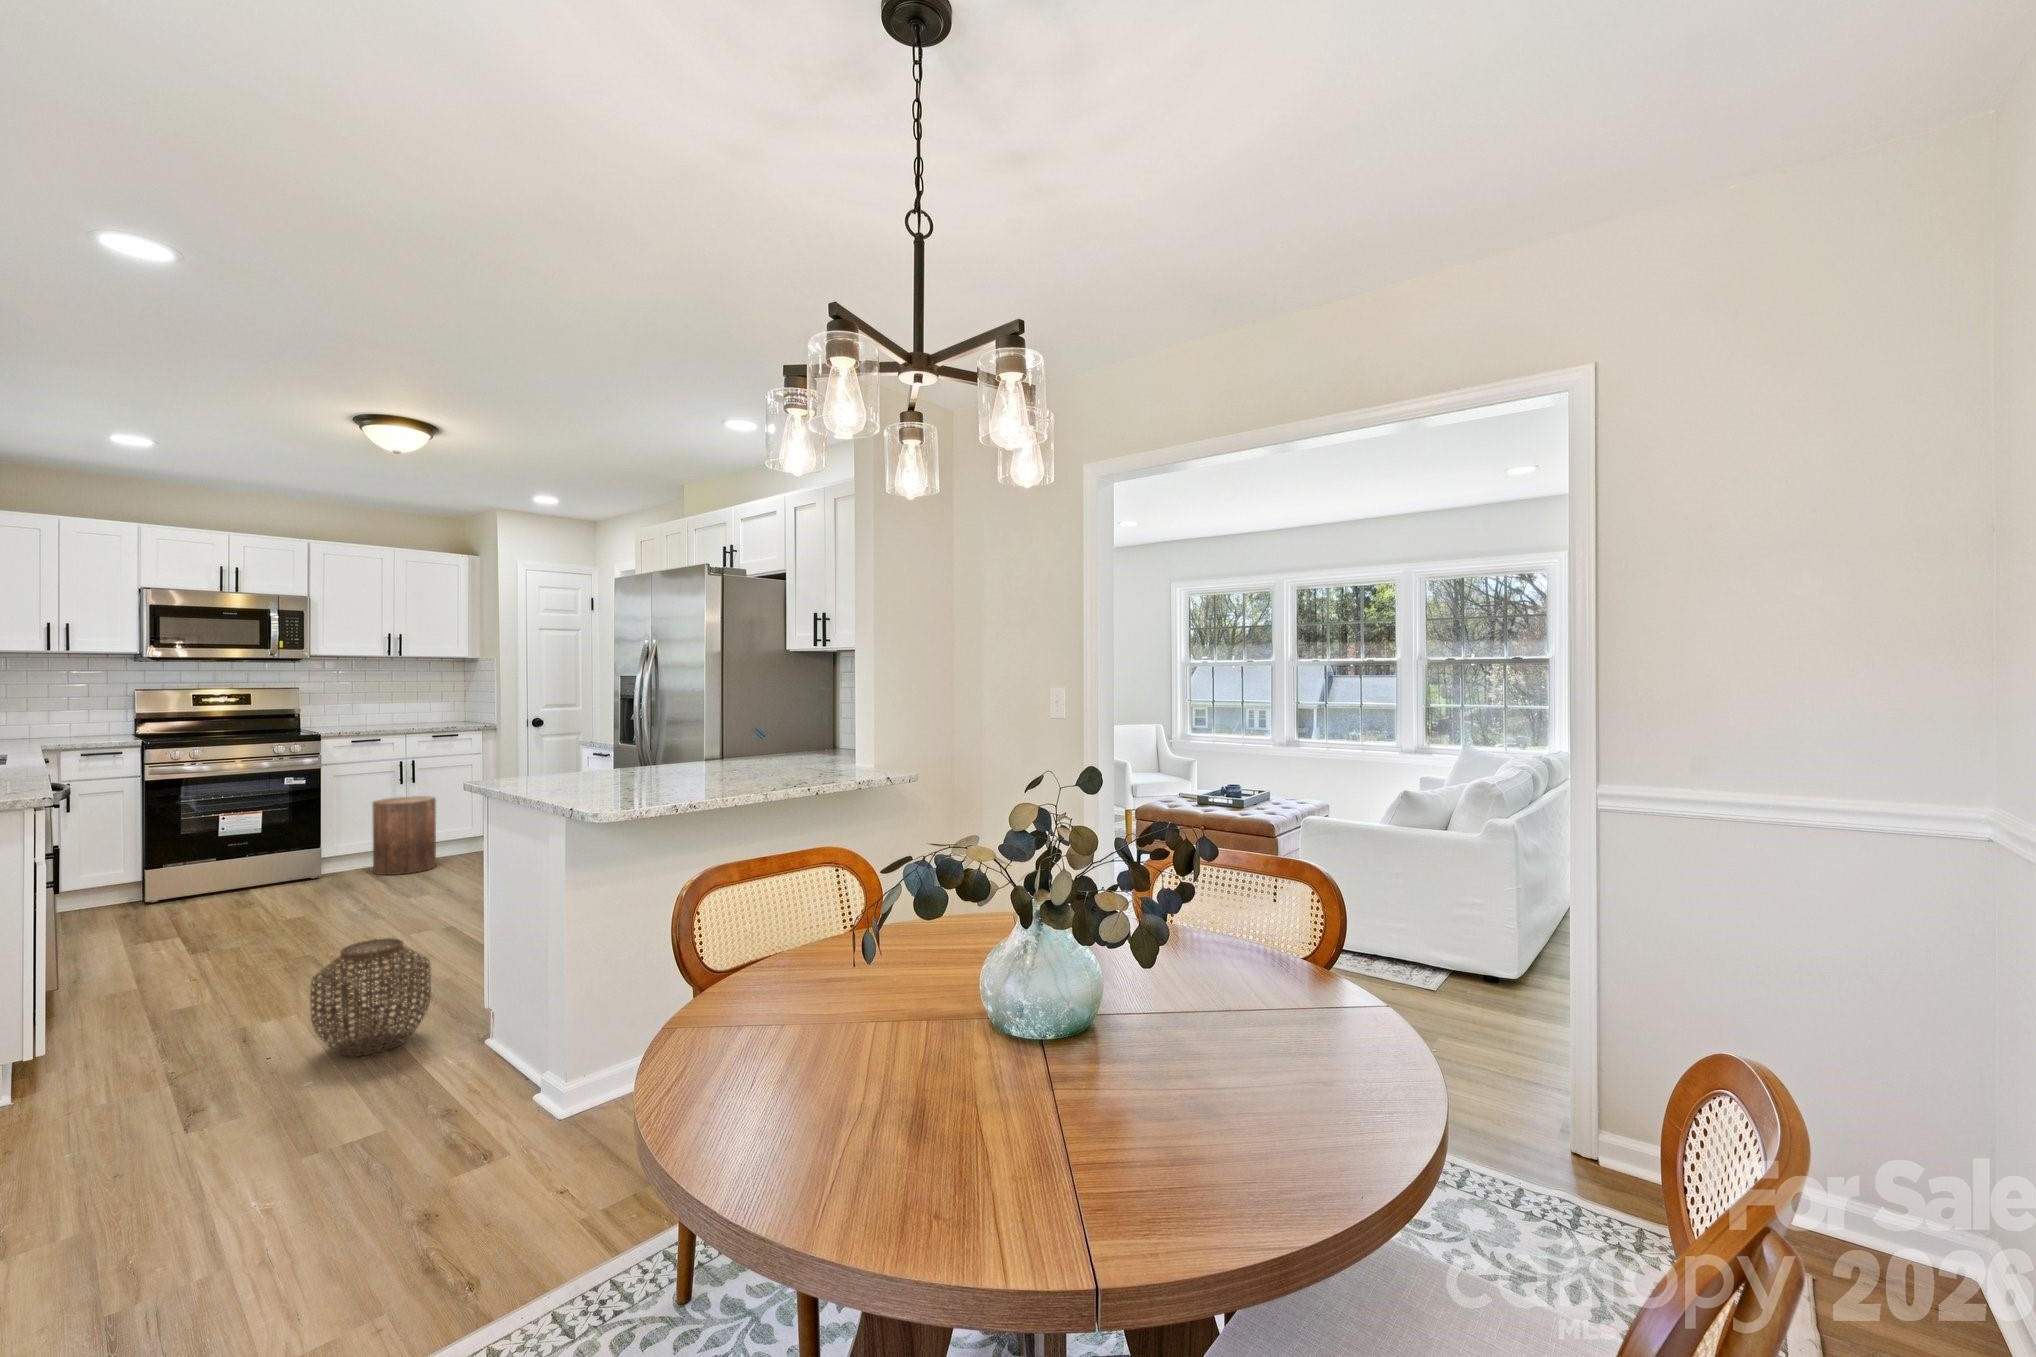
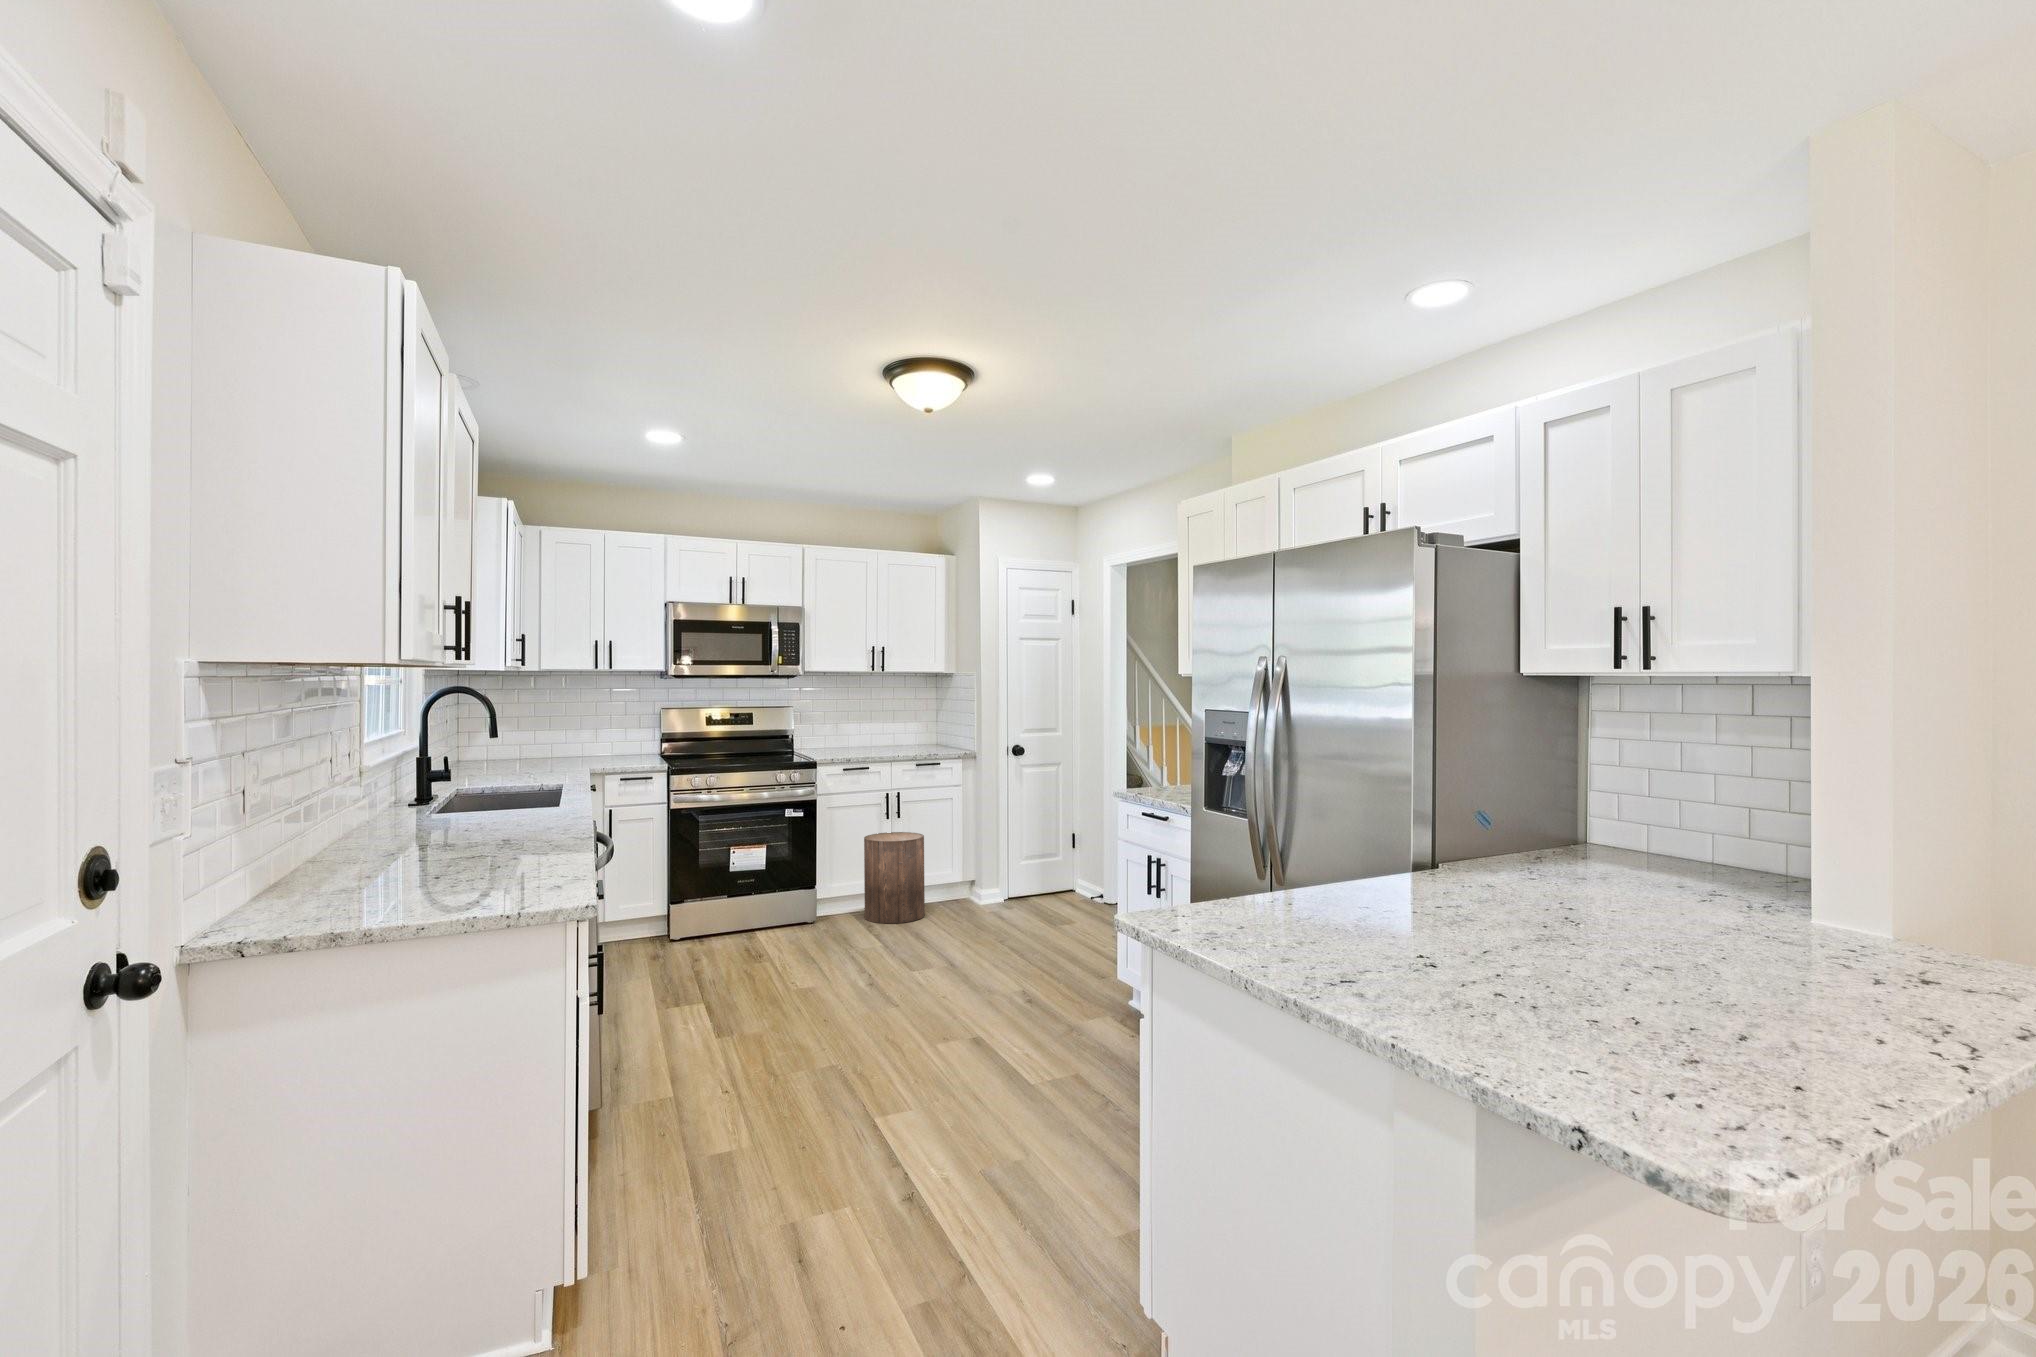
woven basket: present [310,938,431,1056] -> none [880,1088,1026,1279]

